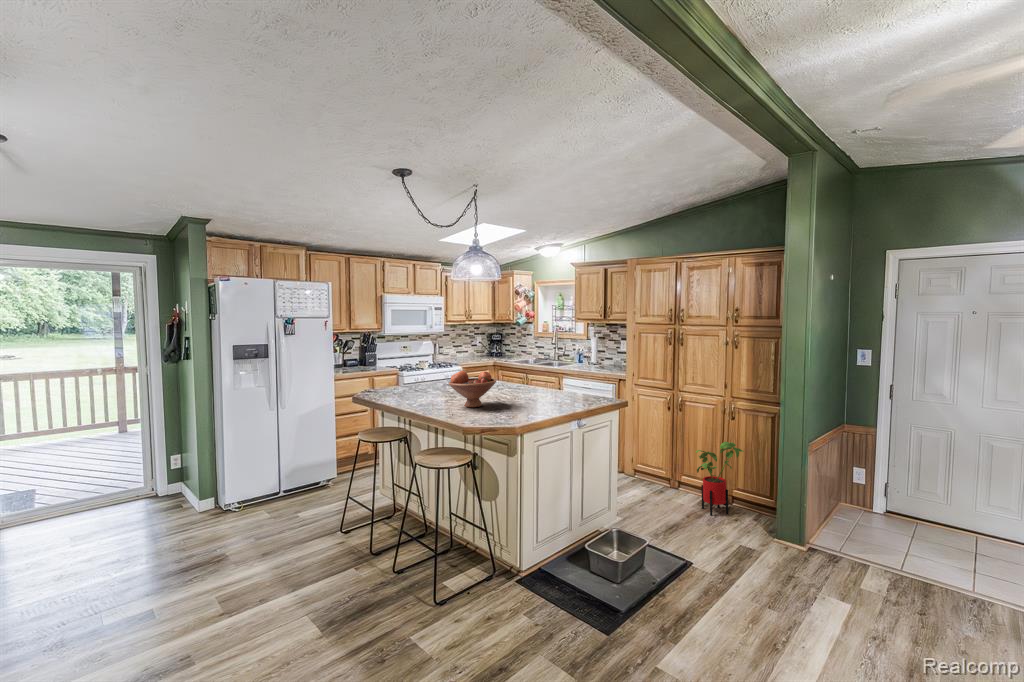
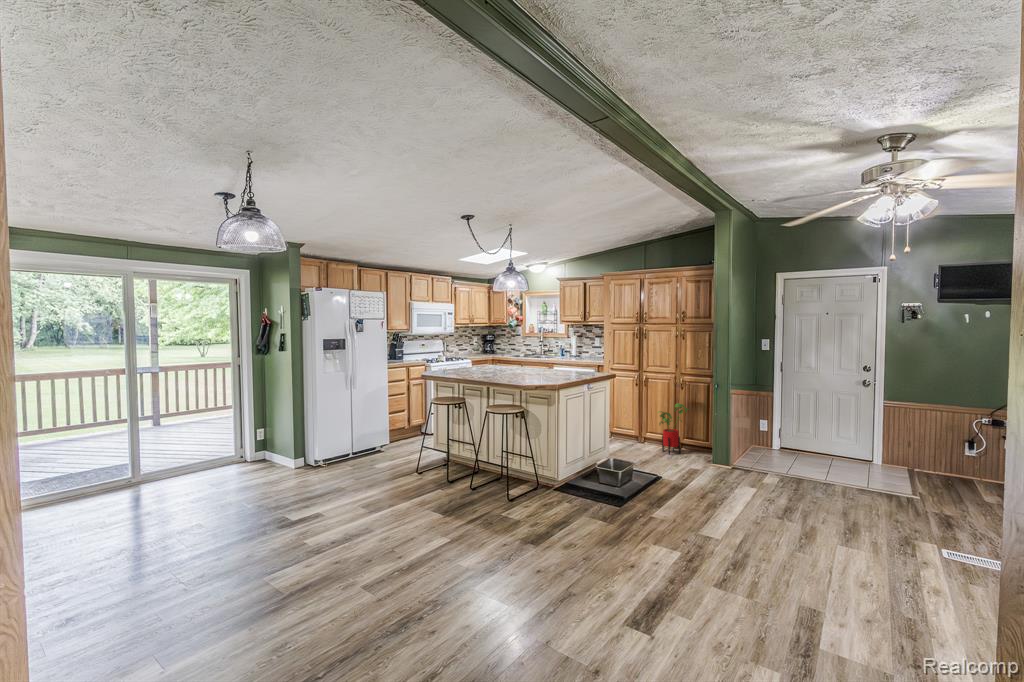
fruit bowl: present [449,371,496,407] -> none [500,354,532,378]

